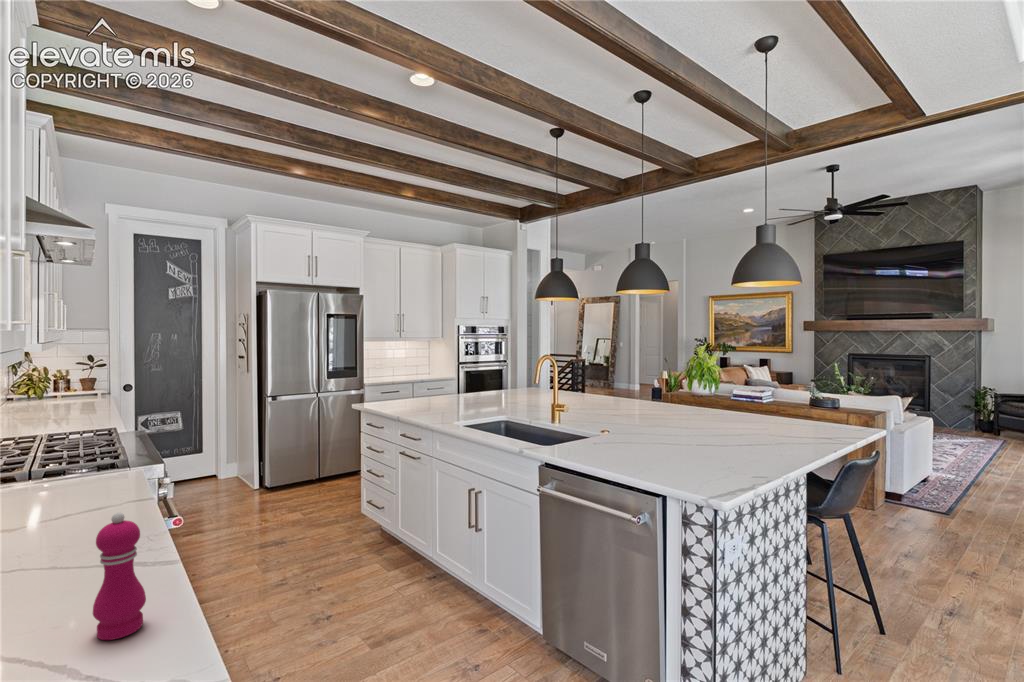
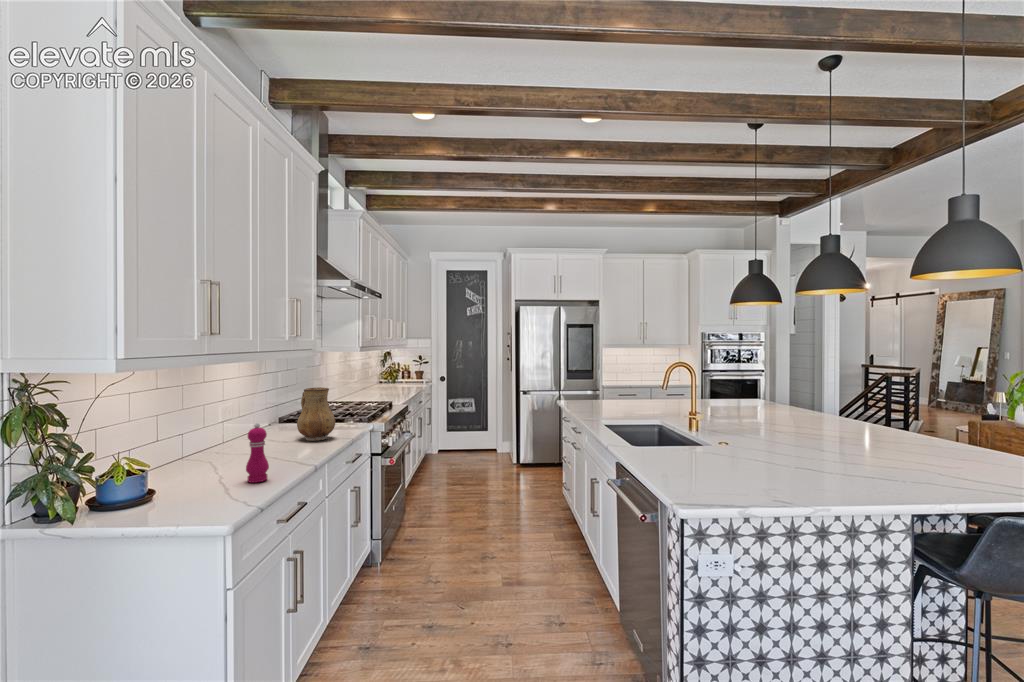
ceramic pitcher: none [40,421,127,521] -> present [297,387,335,441]

